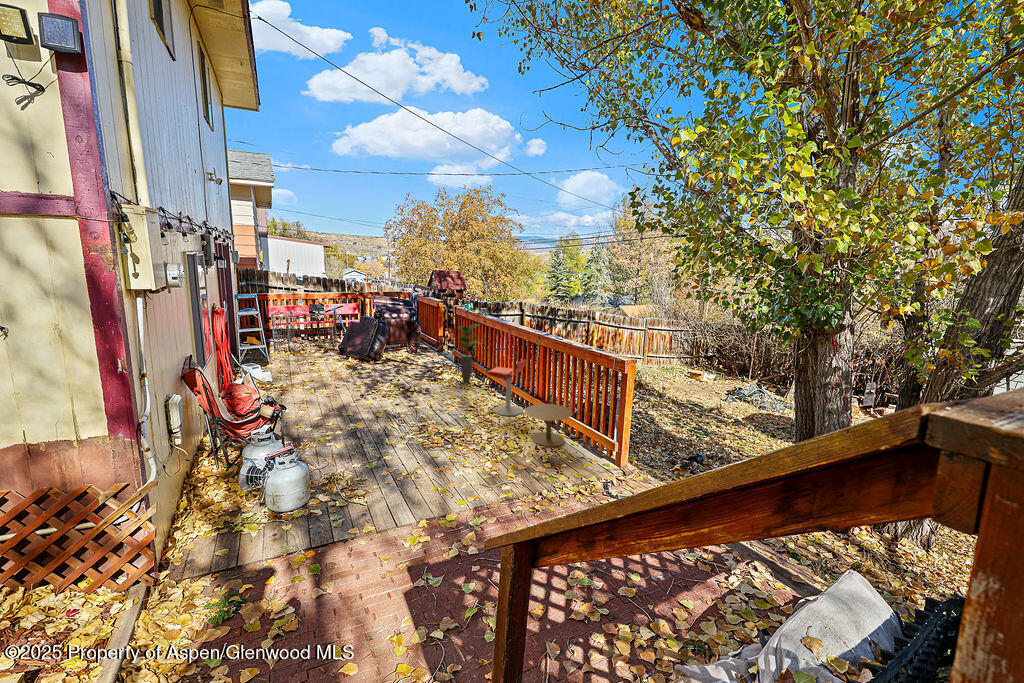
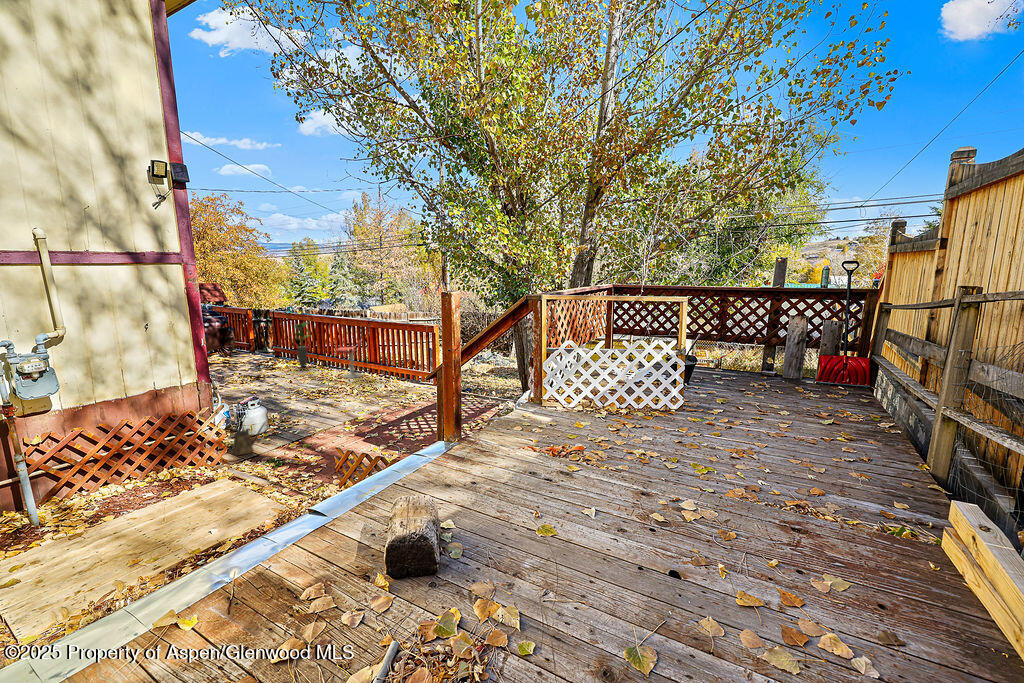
side table: present [525,404,572,446] -> none [374,362,405,385]
watering can: none [167,511,252,570] -> present [228,422,266,455]

